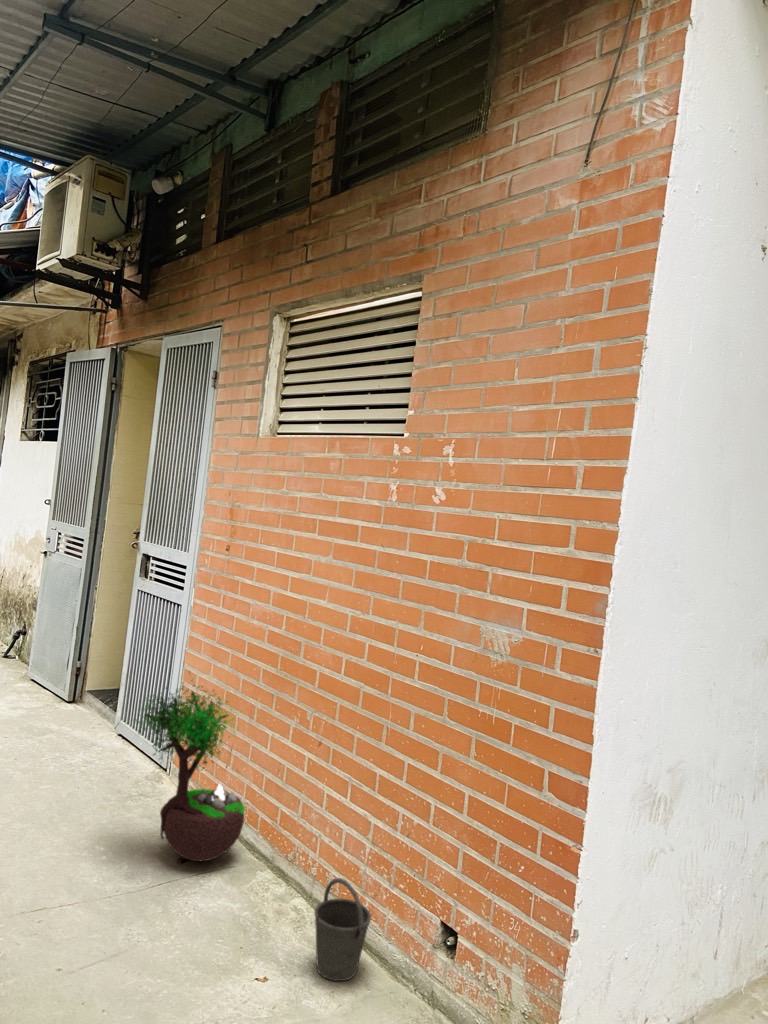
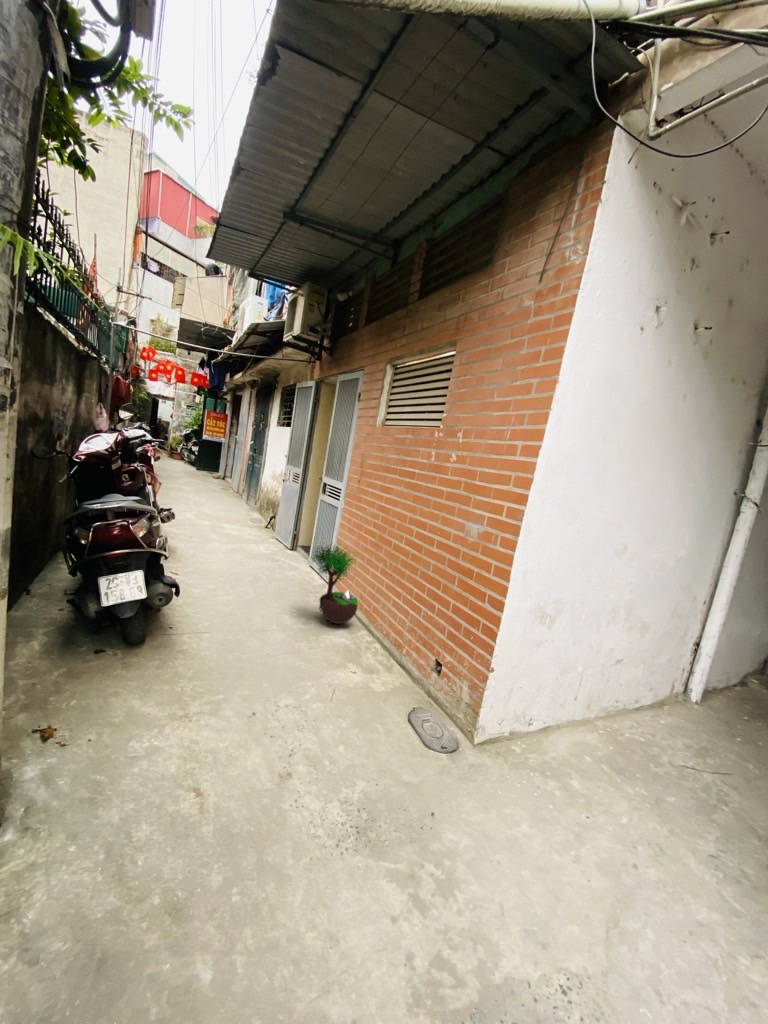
bucket: present [315,878,371,981] -> none [380,635,406,680]

